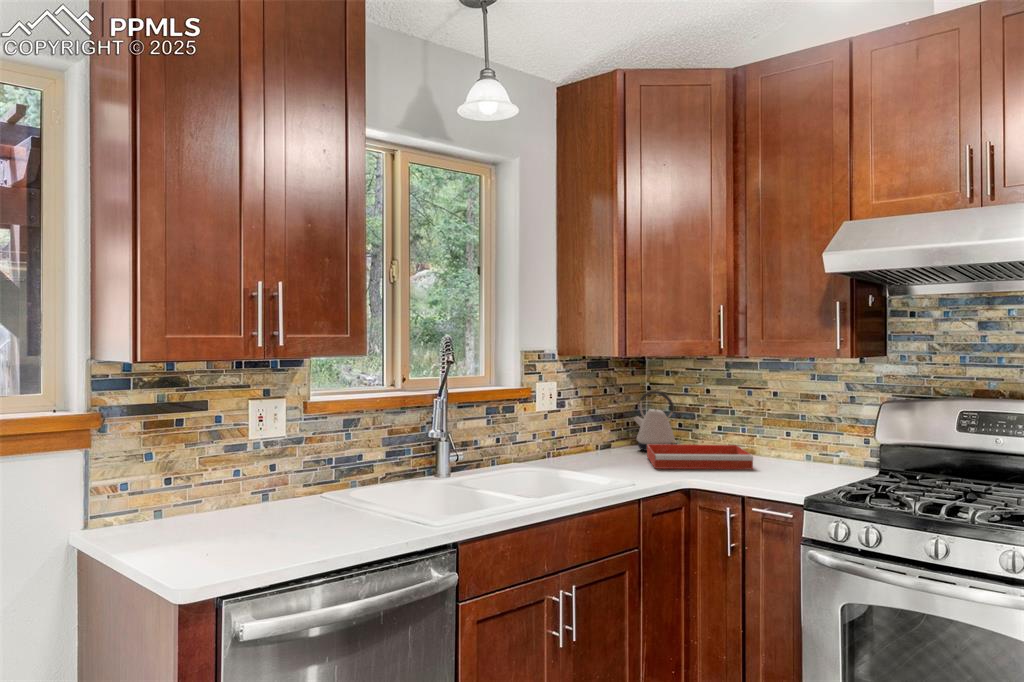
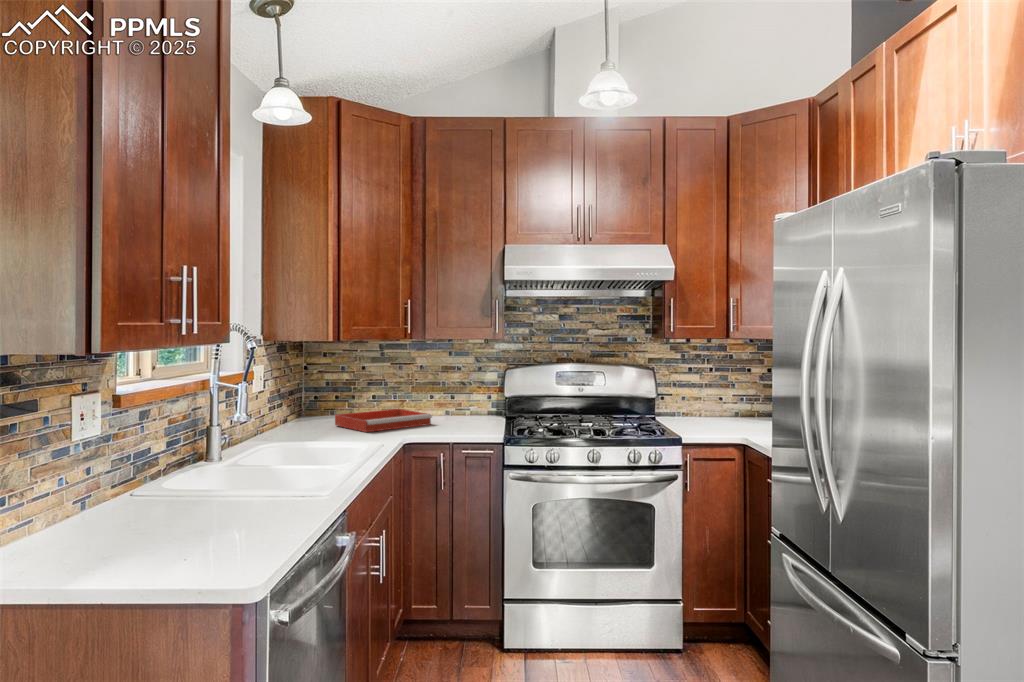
kettle: present [634,391,677,451] -> none [301,369,343,422]

